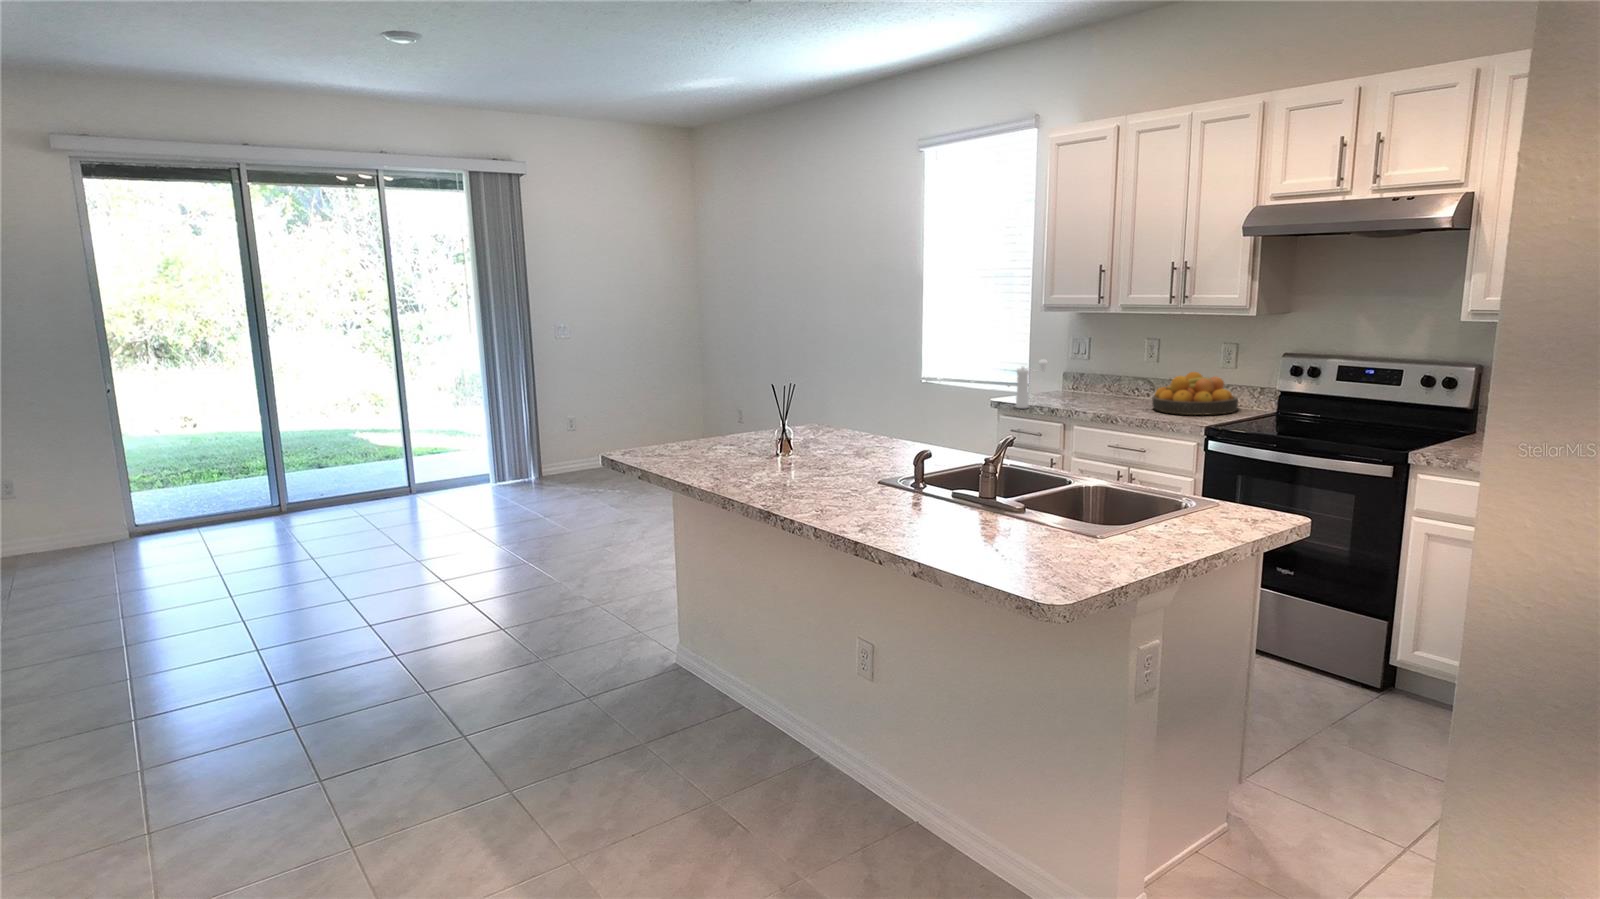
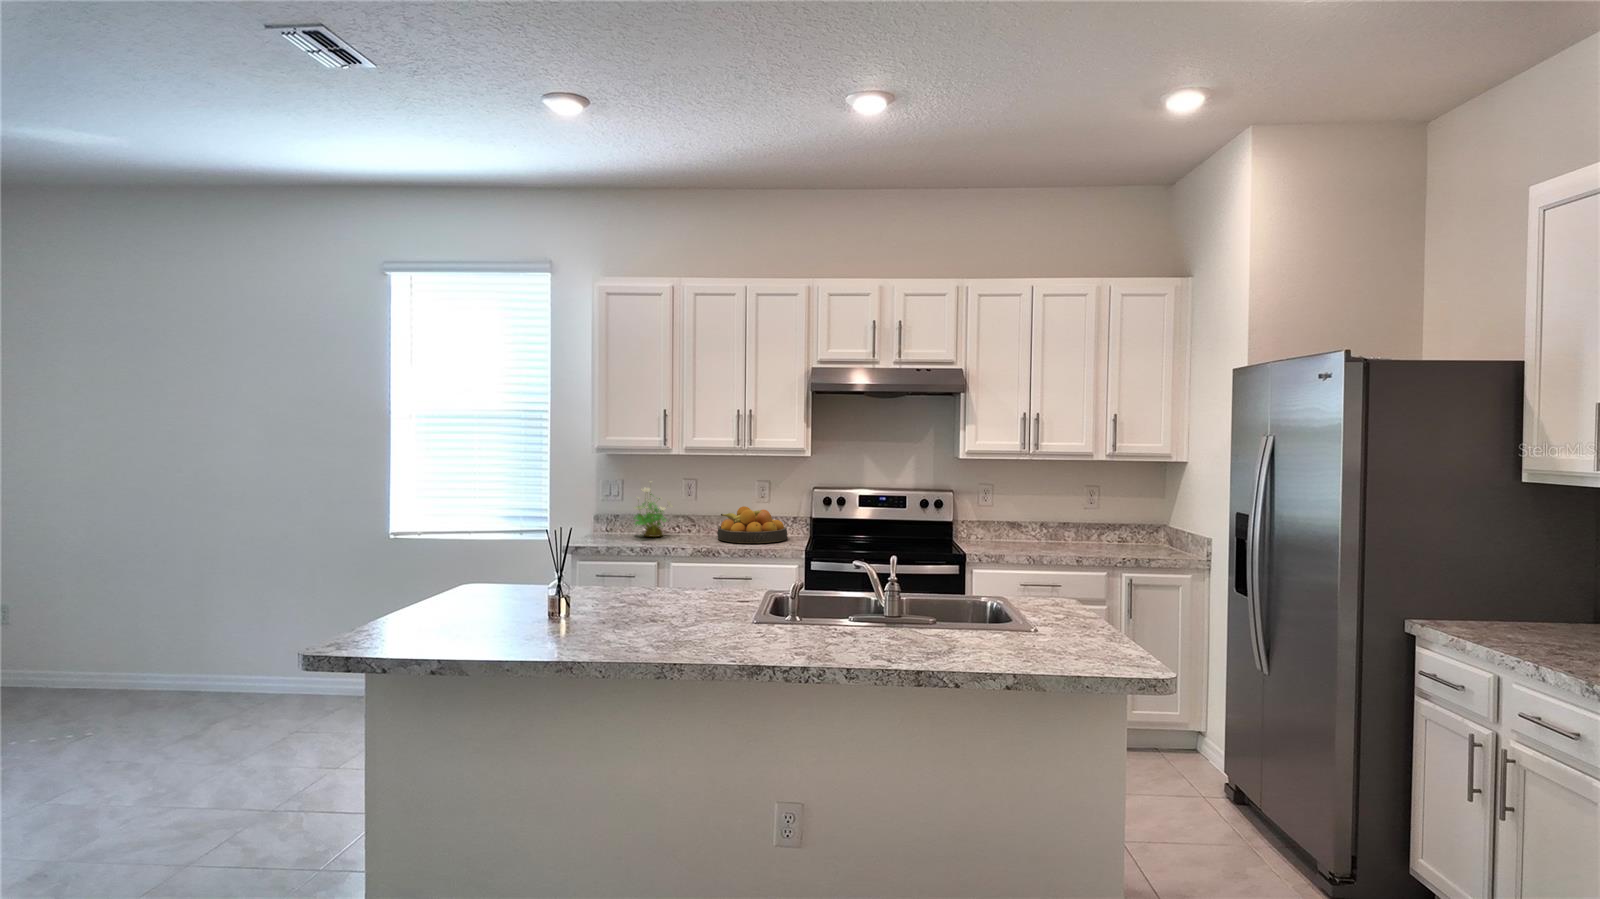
potted plant: none [1078,339,1125,398] -> present [635,488,672,537]
pepper mill: present [1016,359,1048,408] -> none [600,500,624,551]

